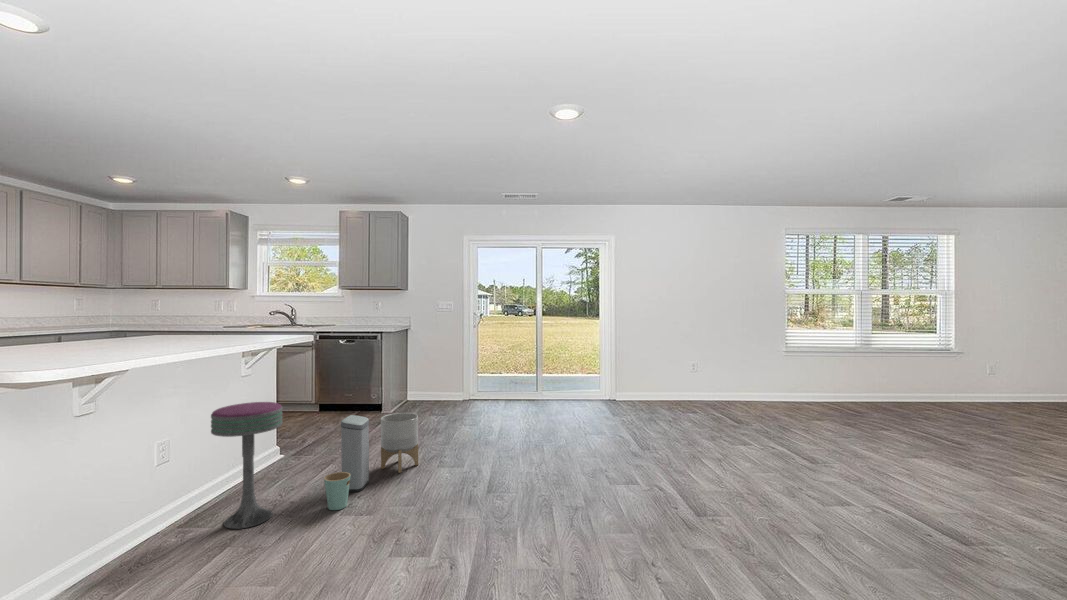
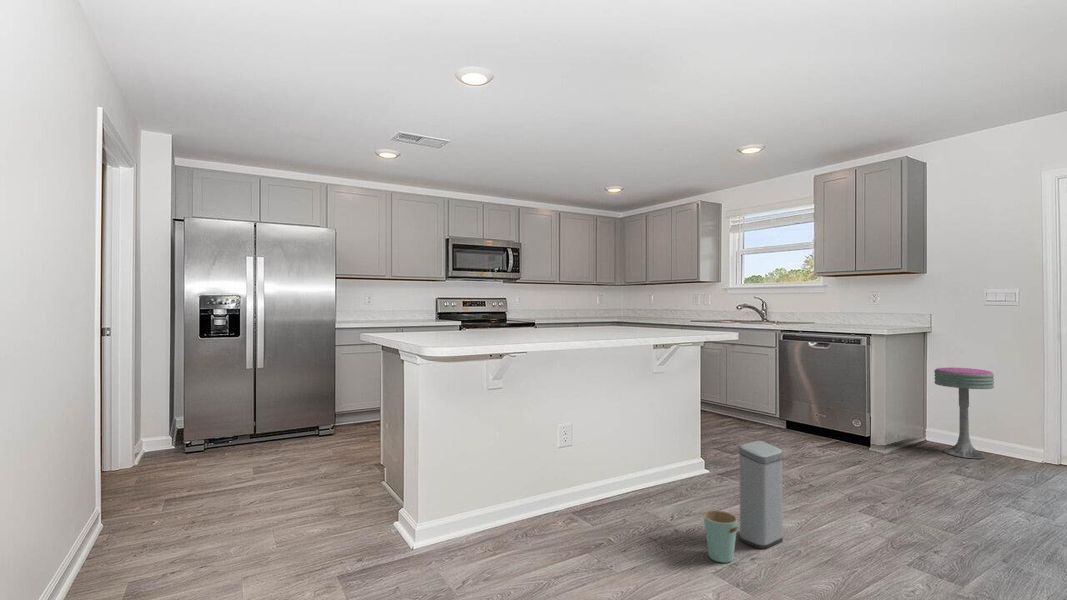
bar stool: present [211,402,283,529] -> present [934,368,994,459]
planter: present [381,413,418,473] -> none [811,453,875,546]

